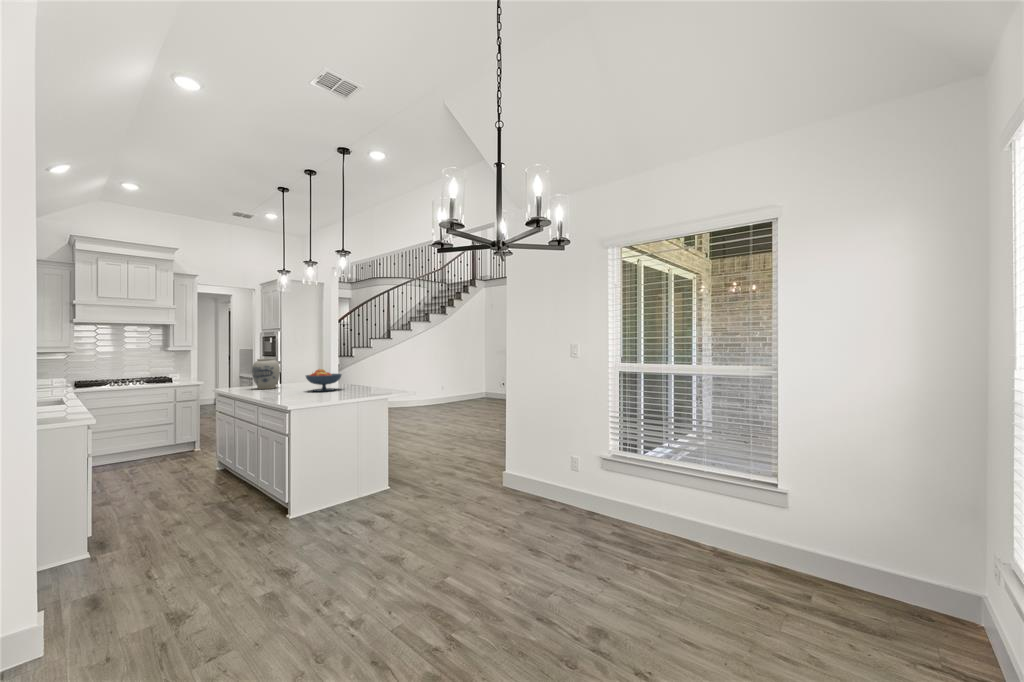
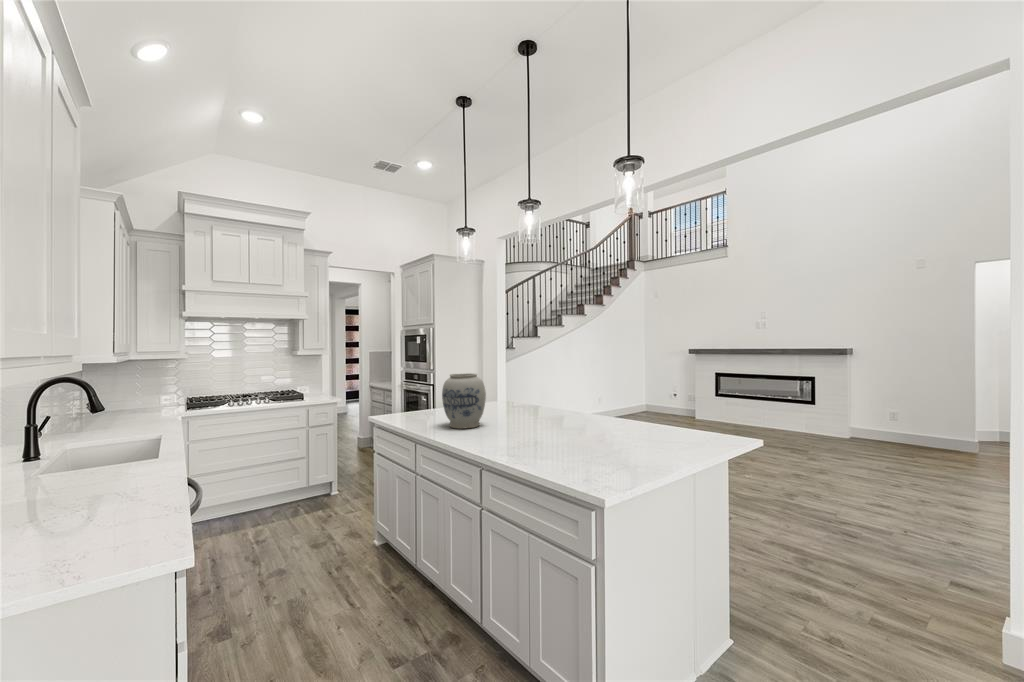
fruit bowl: present [306,369,342,391] -> none [553,397,620,444]

